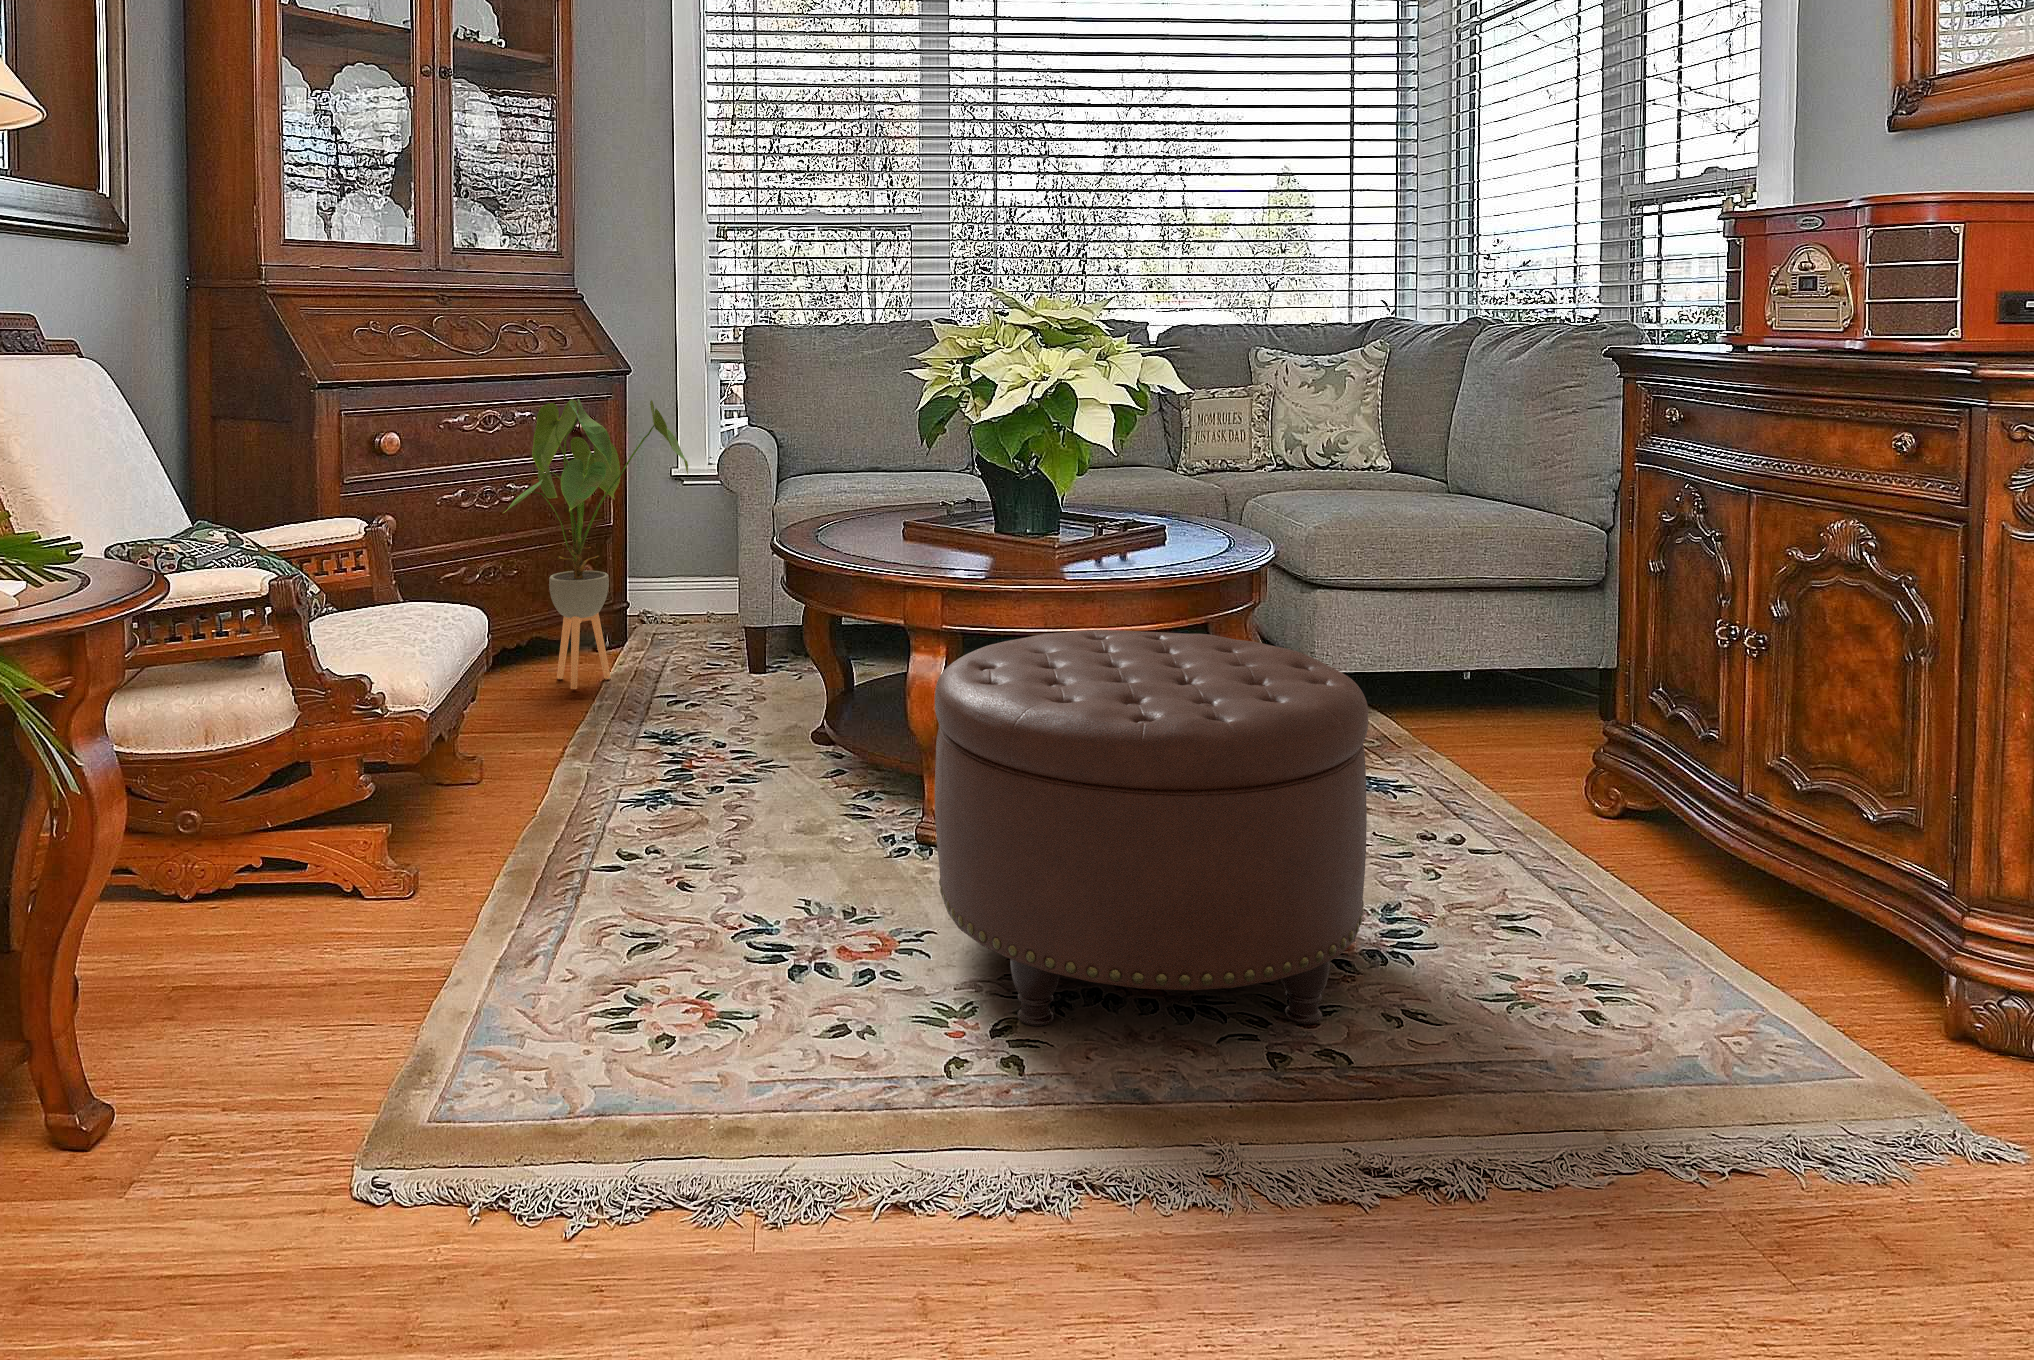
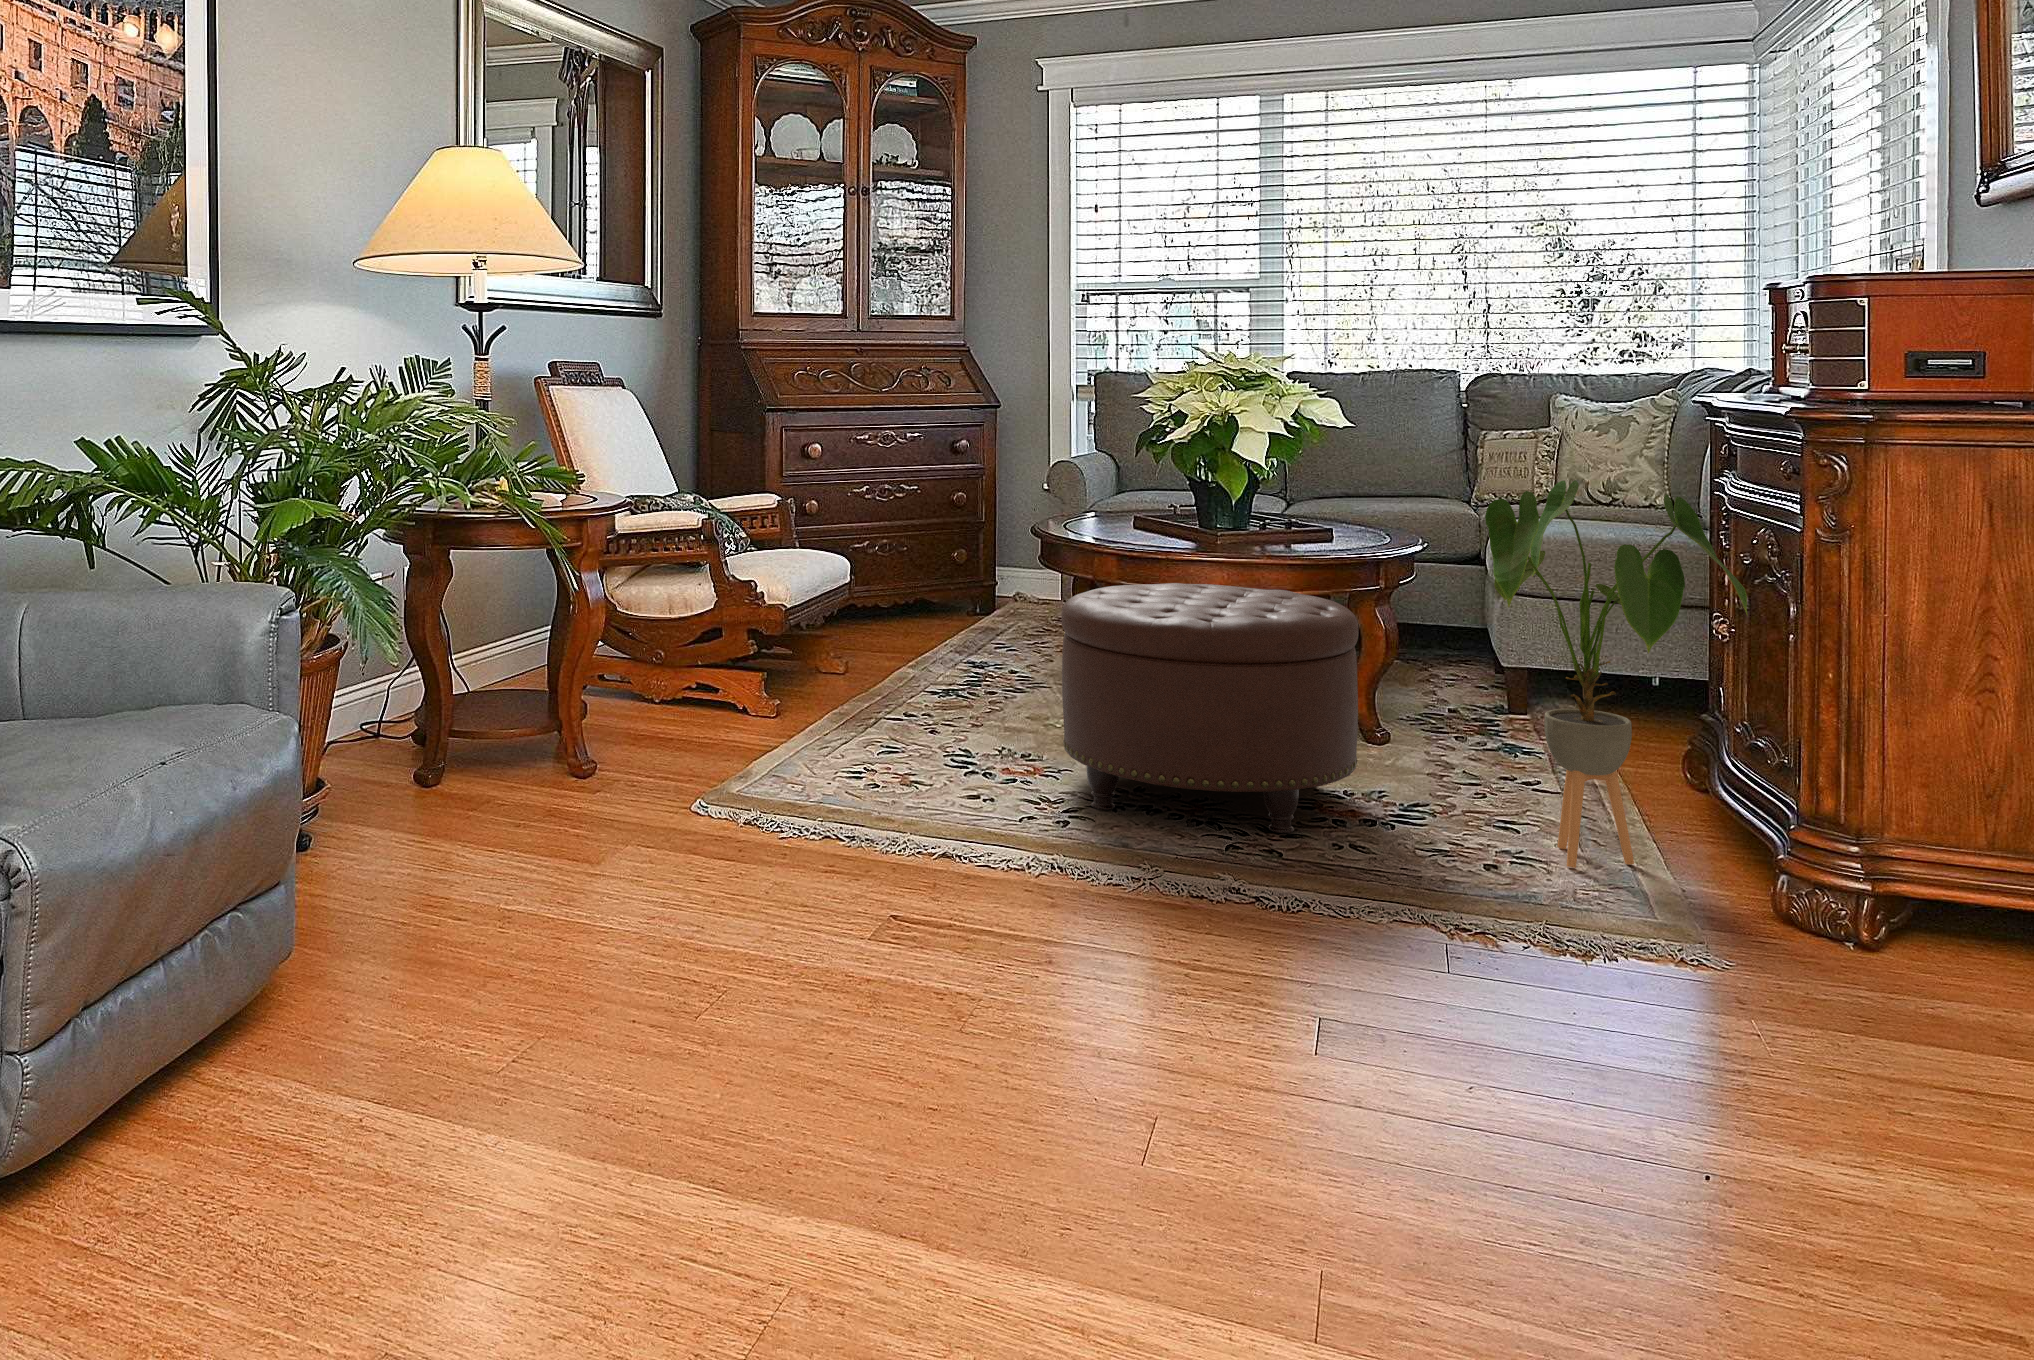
house plant: present [505,399,688,689] -> present [1485,480,1747,868]

